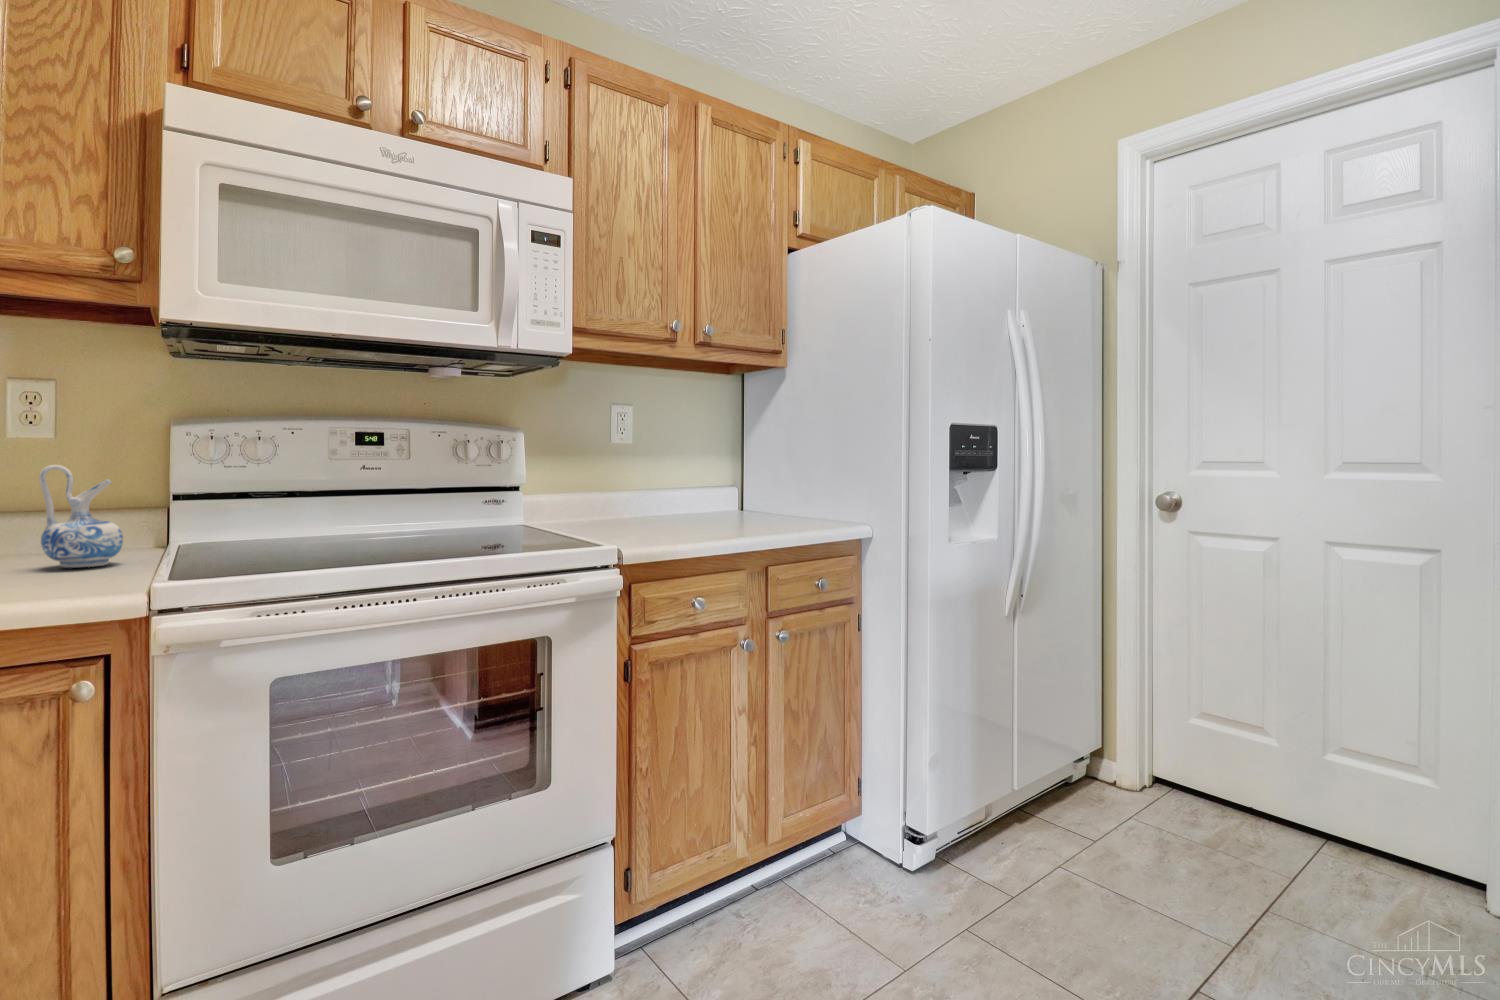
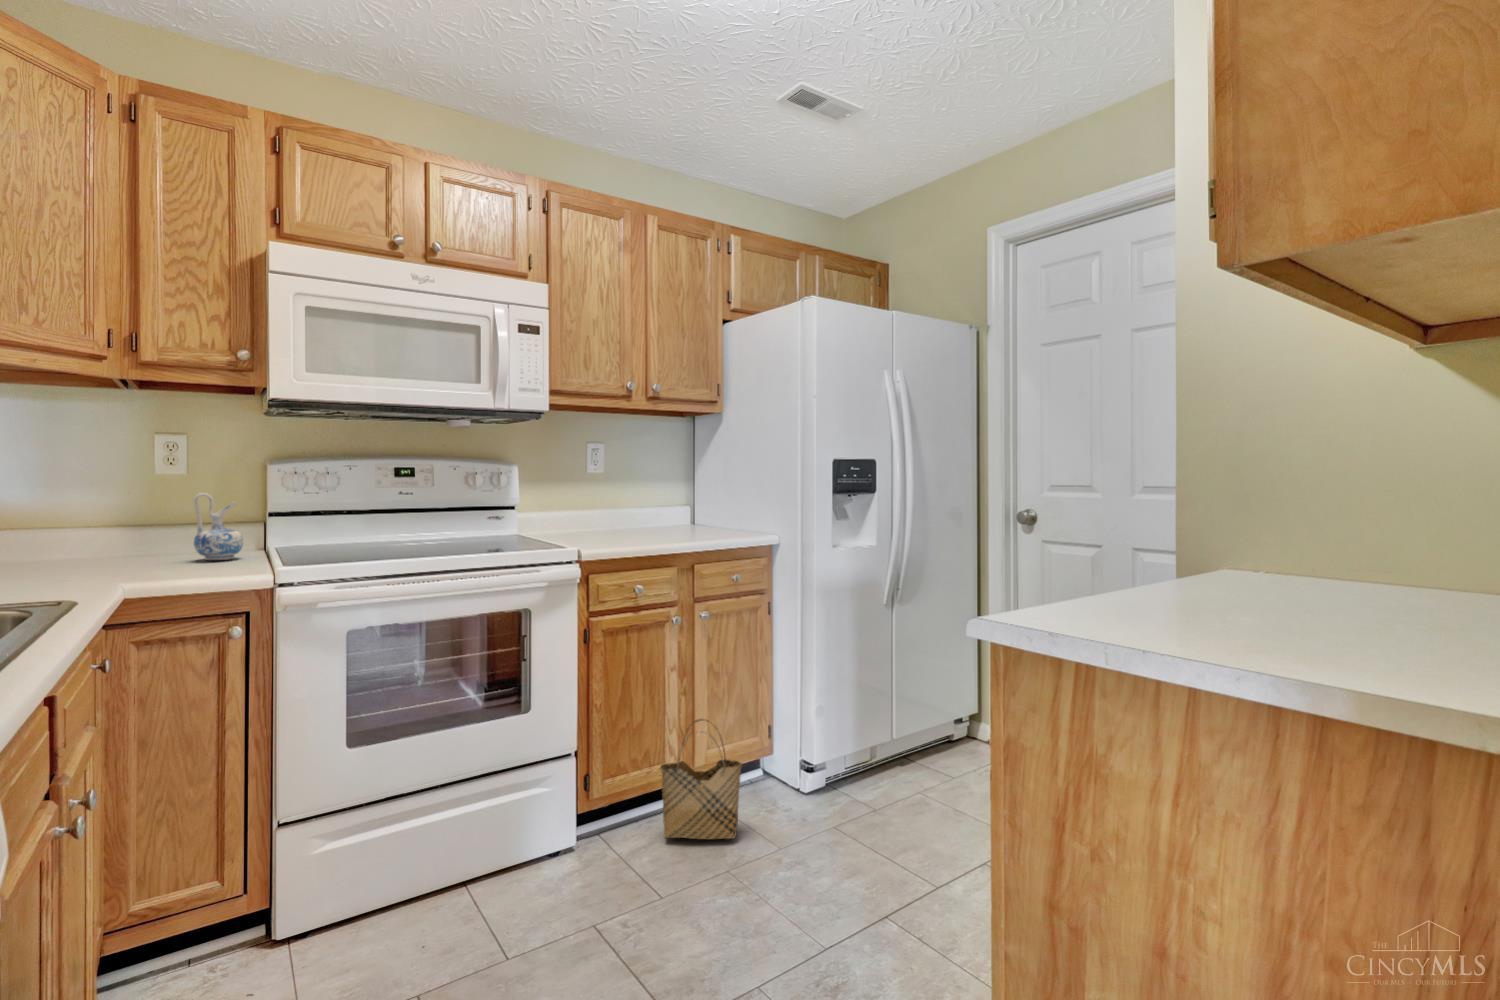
woven basket: none [730,781,842,954] -> present [660,719,742,839]

